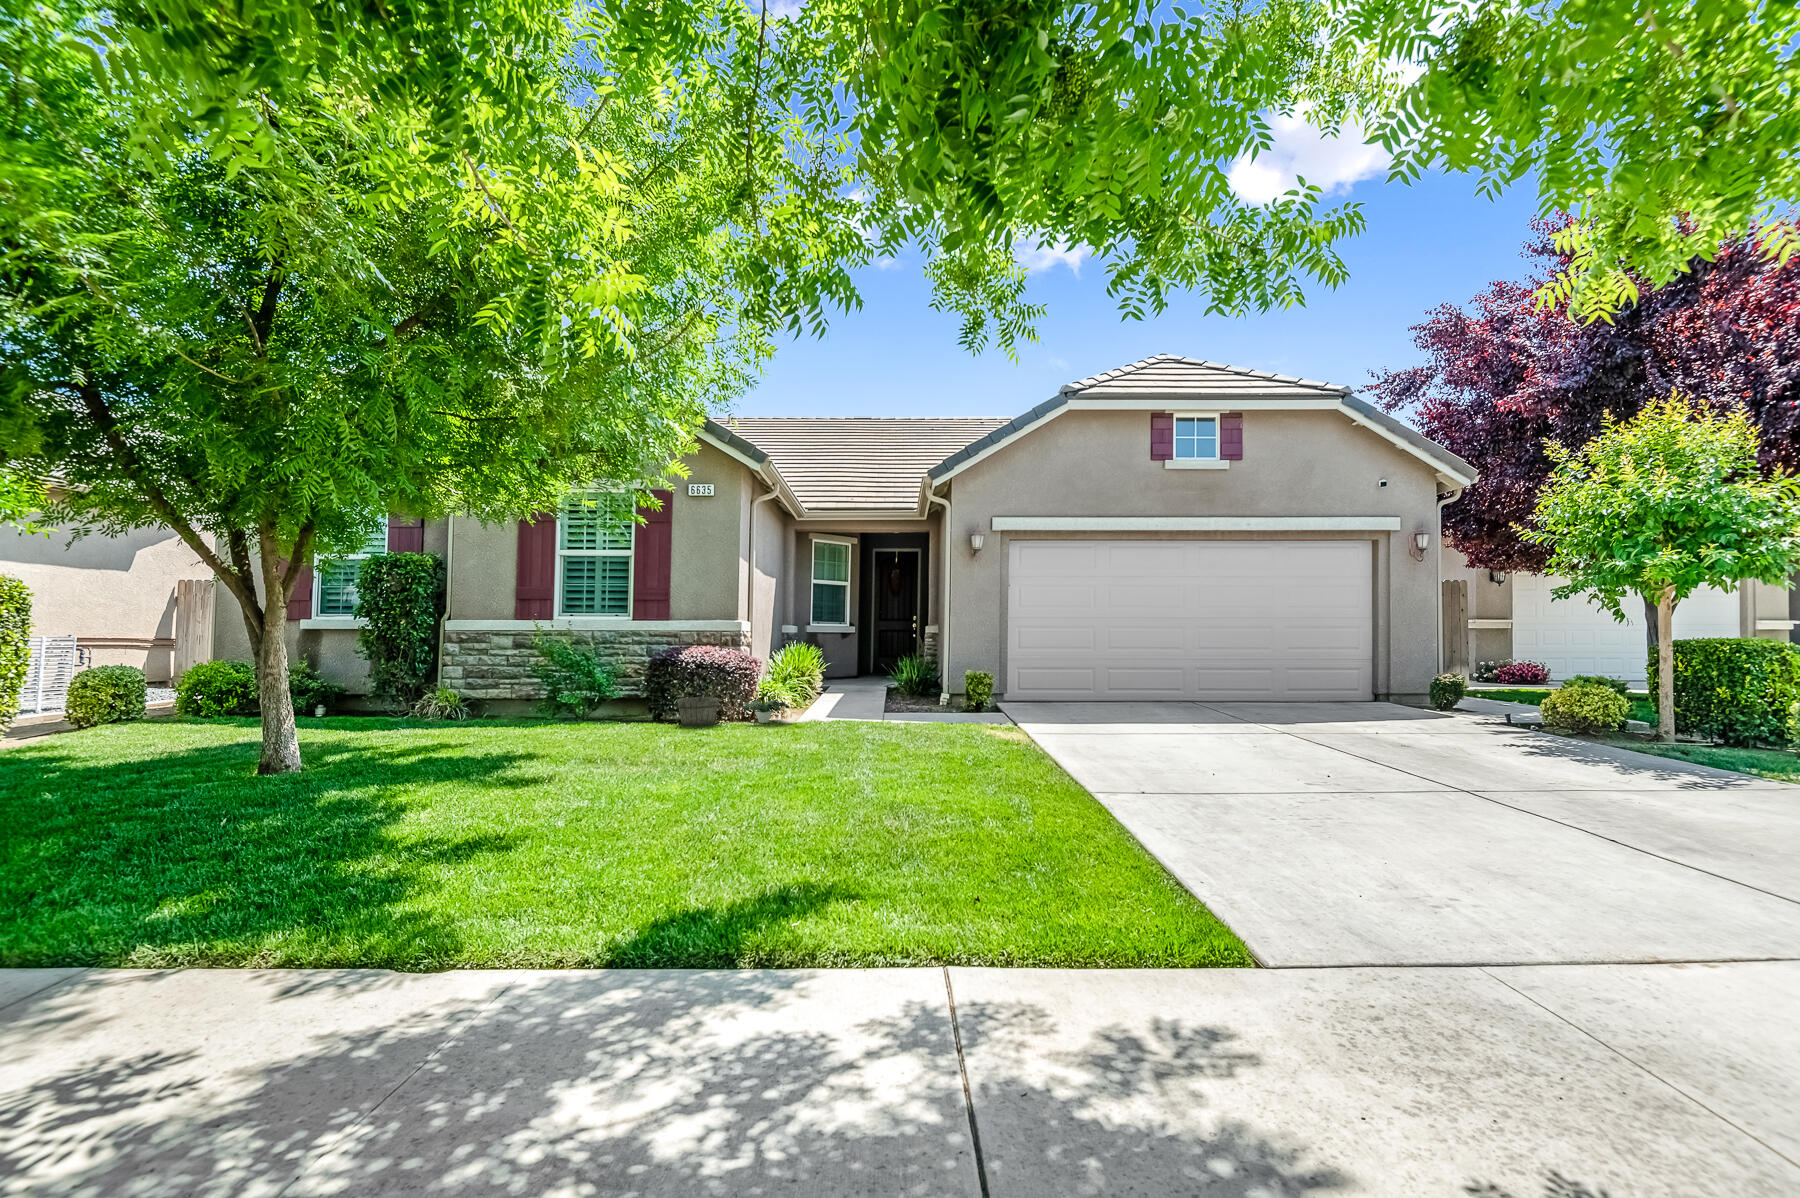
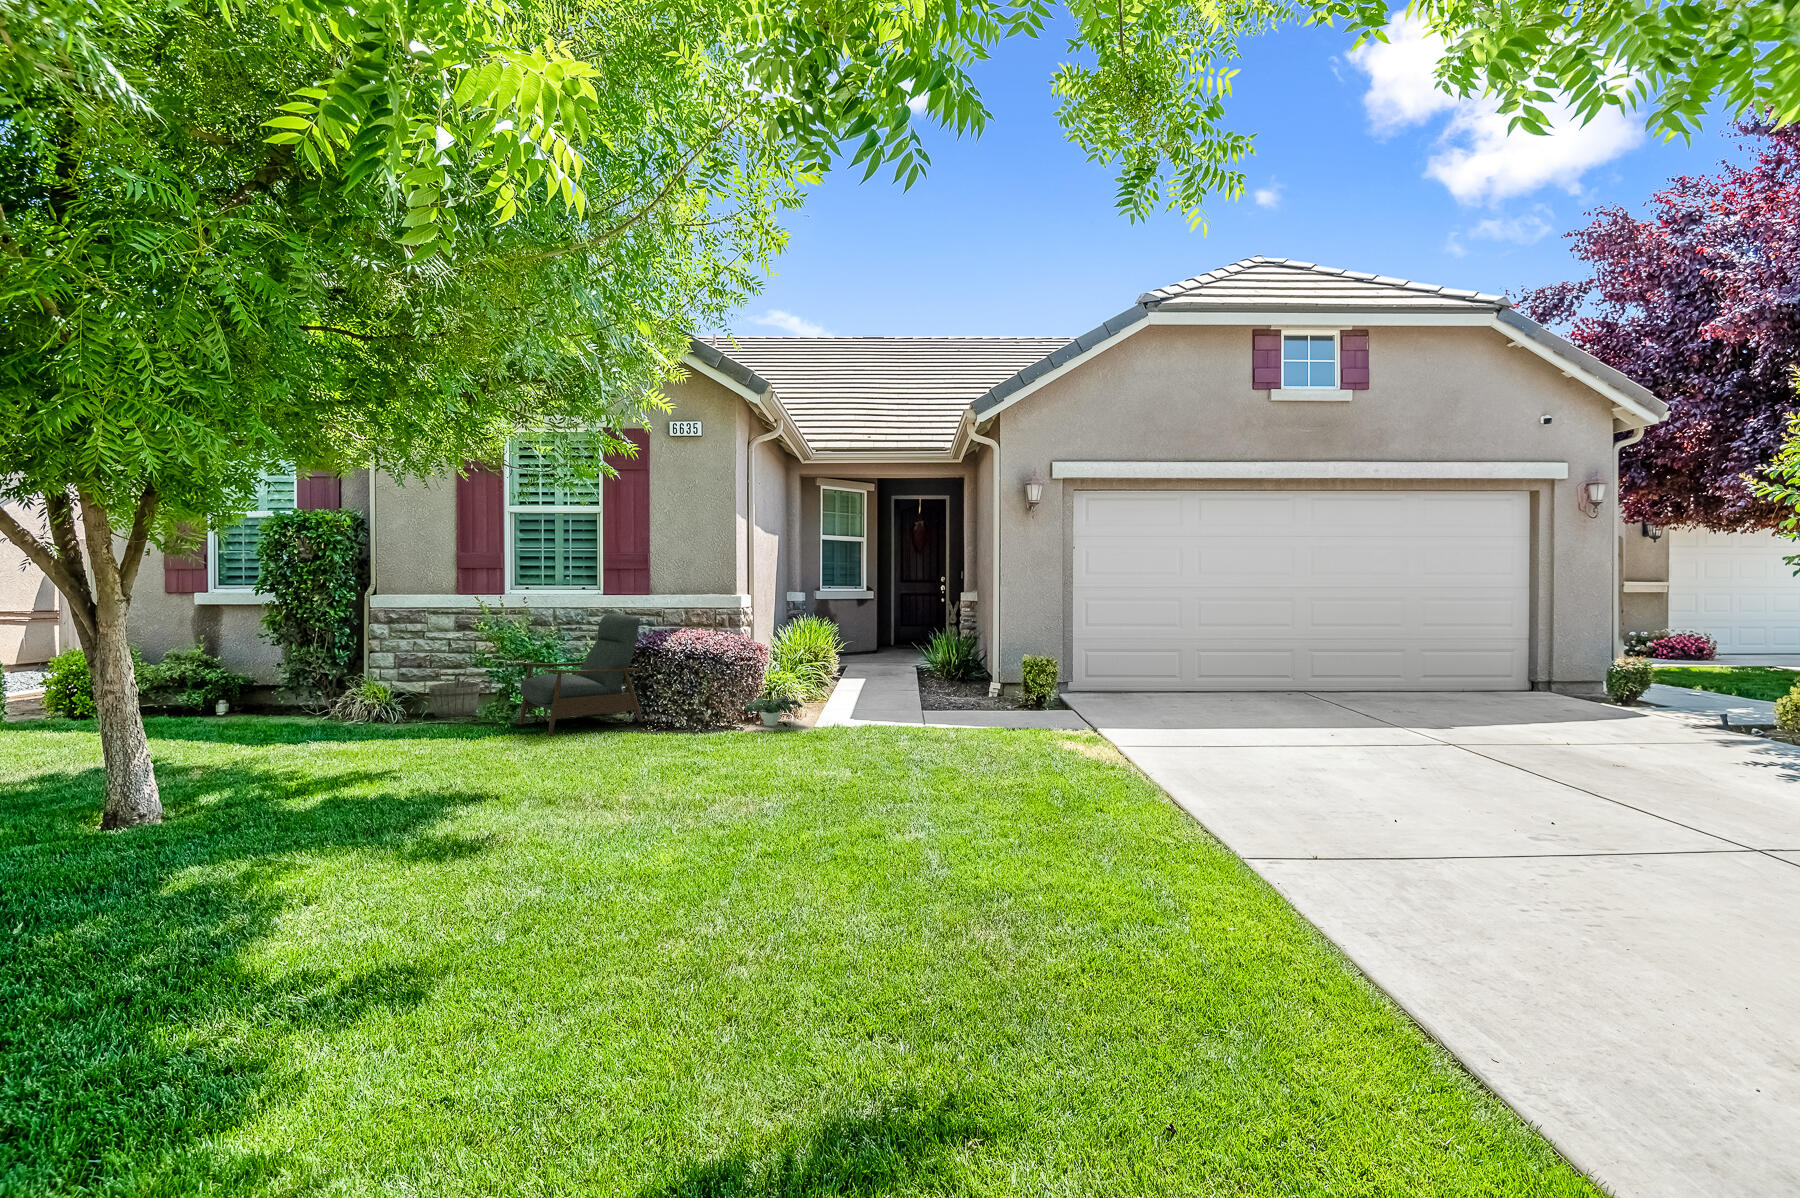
chair: none [561,634,662,728] -> present [515,613,643,735]
wooden bucket: present [678,690,719,726] -> present [429,674,481,717]

